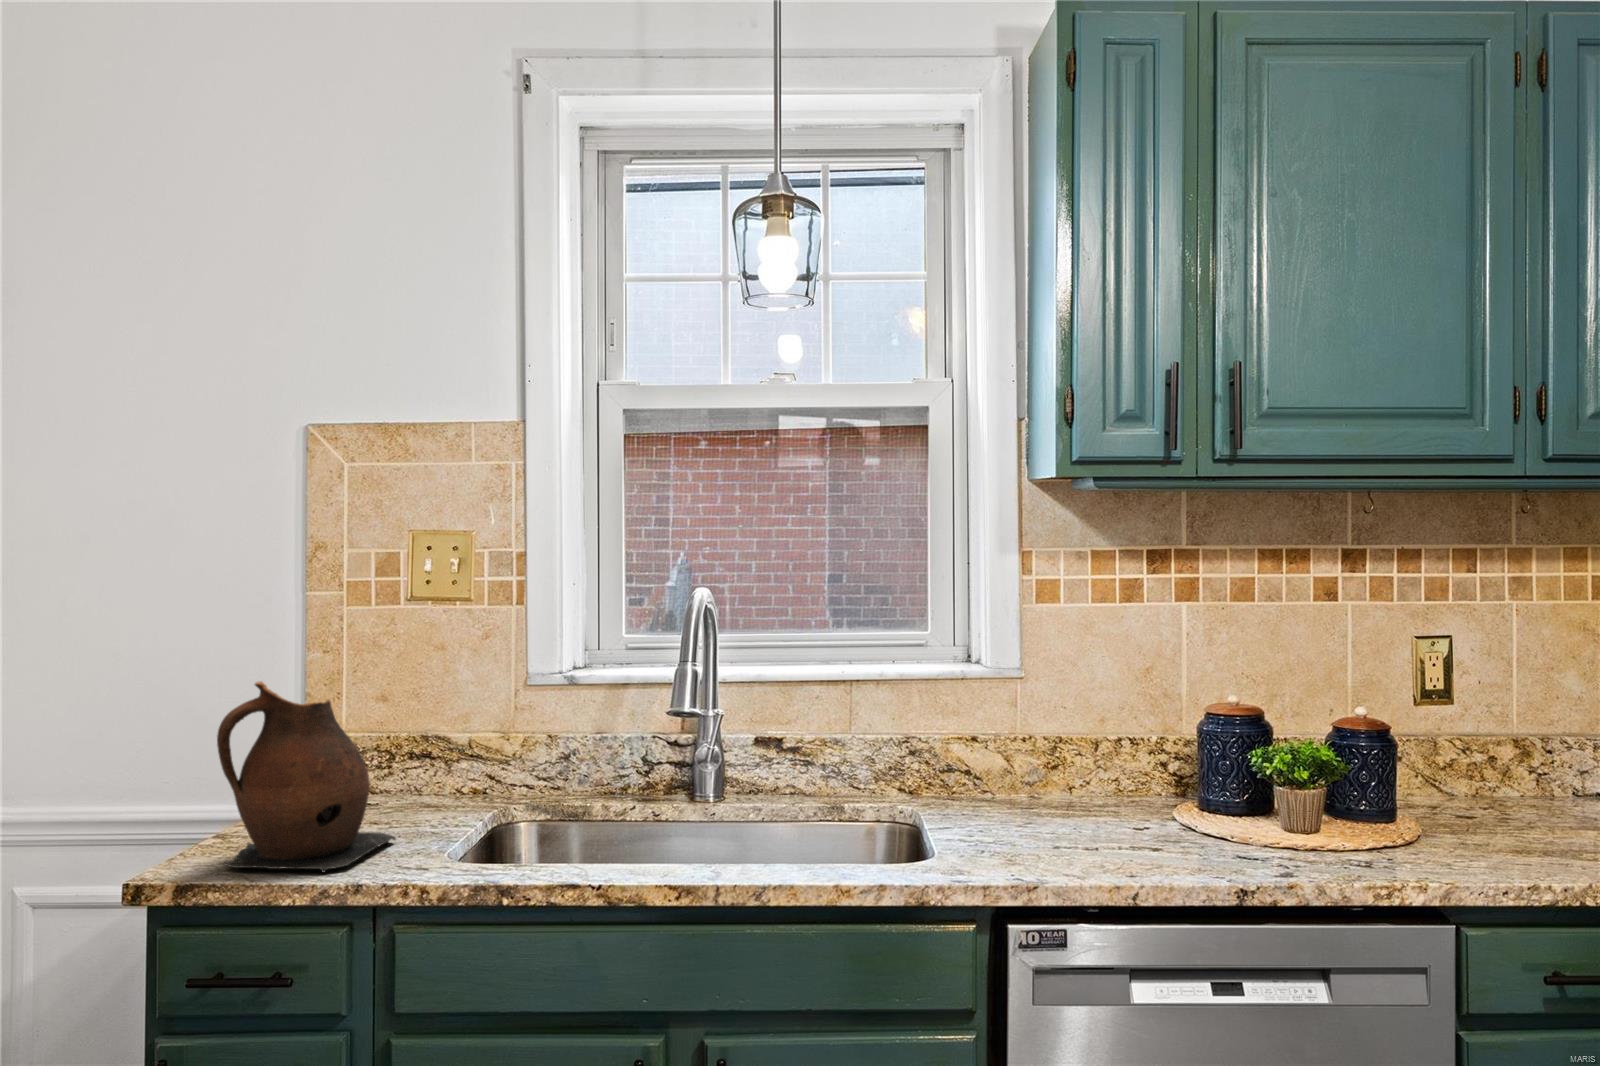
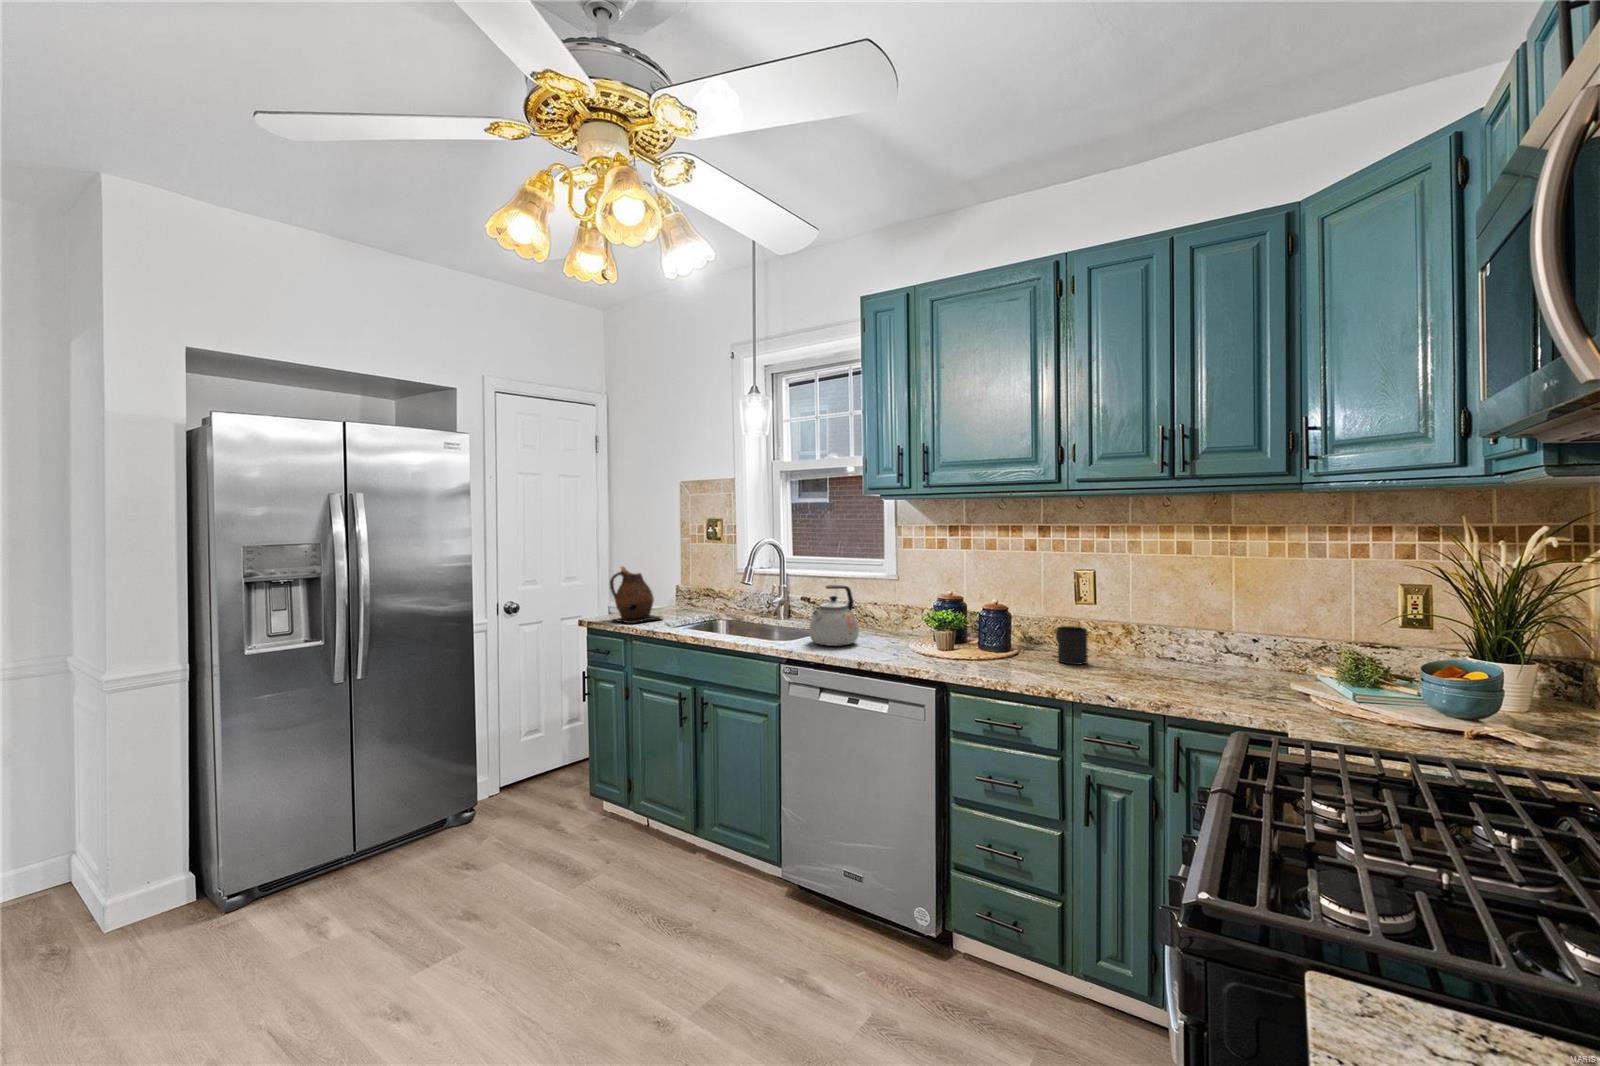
kettle: none [981,697,1112,855] -> present [809,585,859,646]
mug: none [1468,749,1554,826] -> present [1056,626,1088,665]

